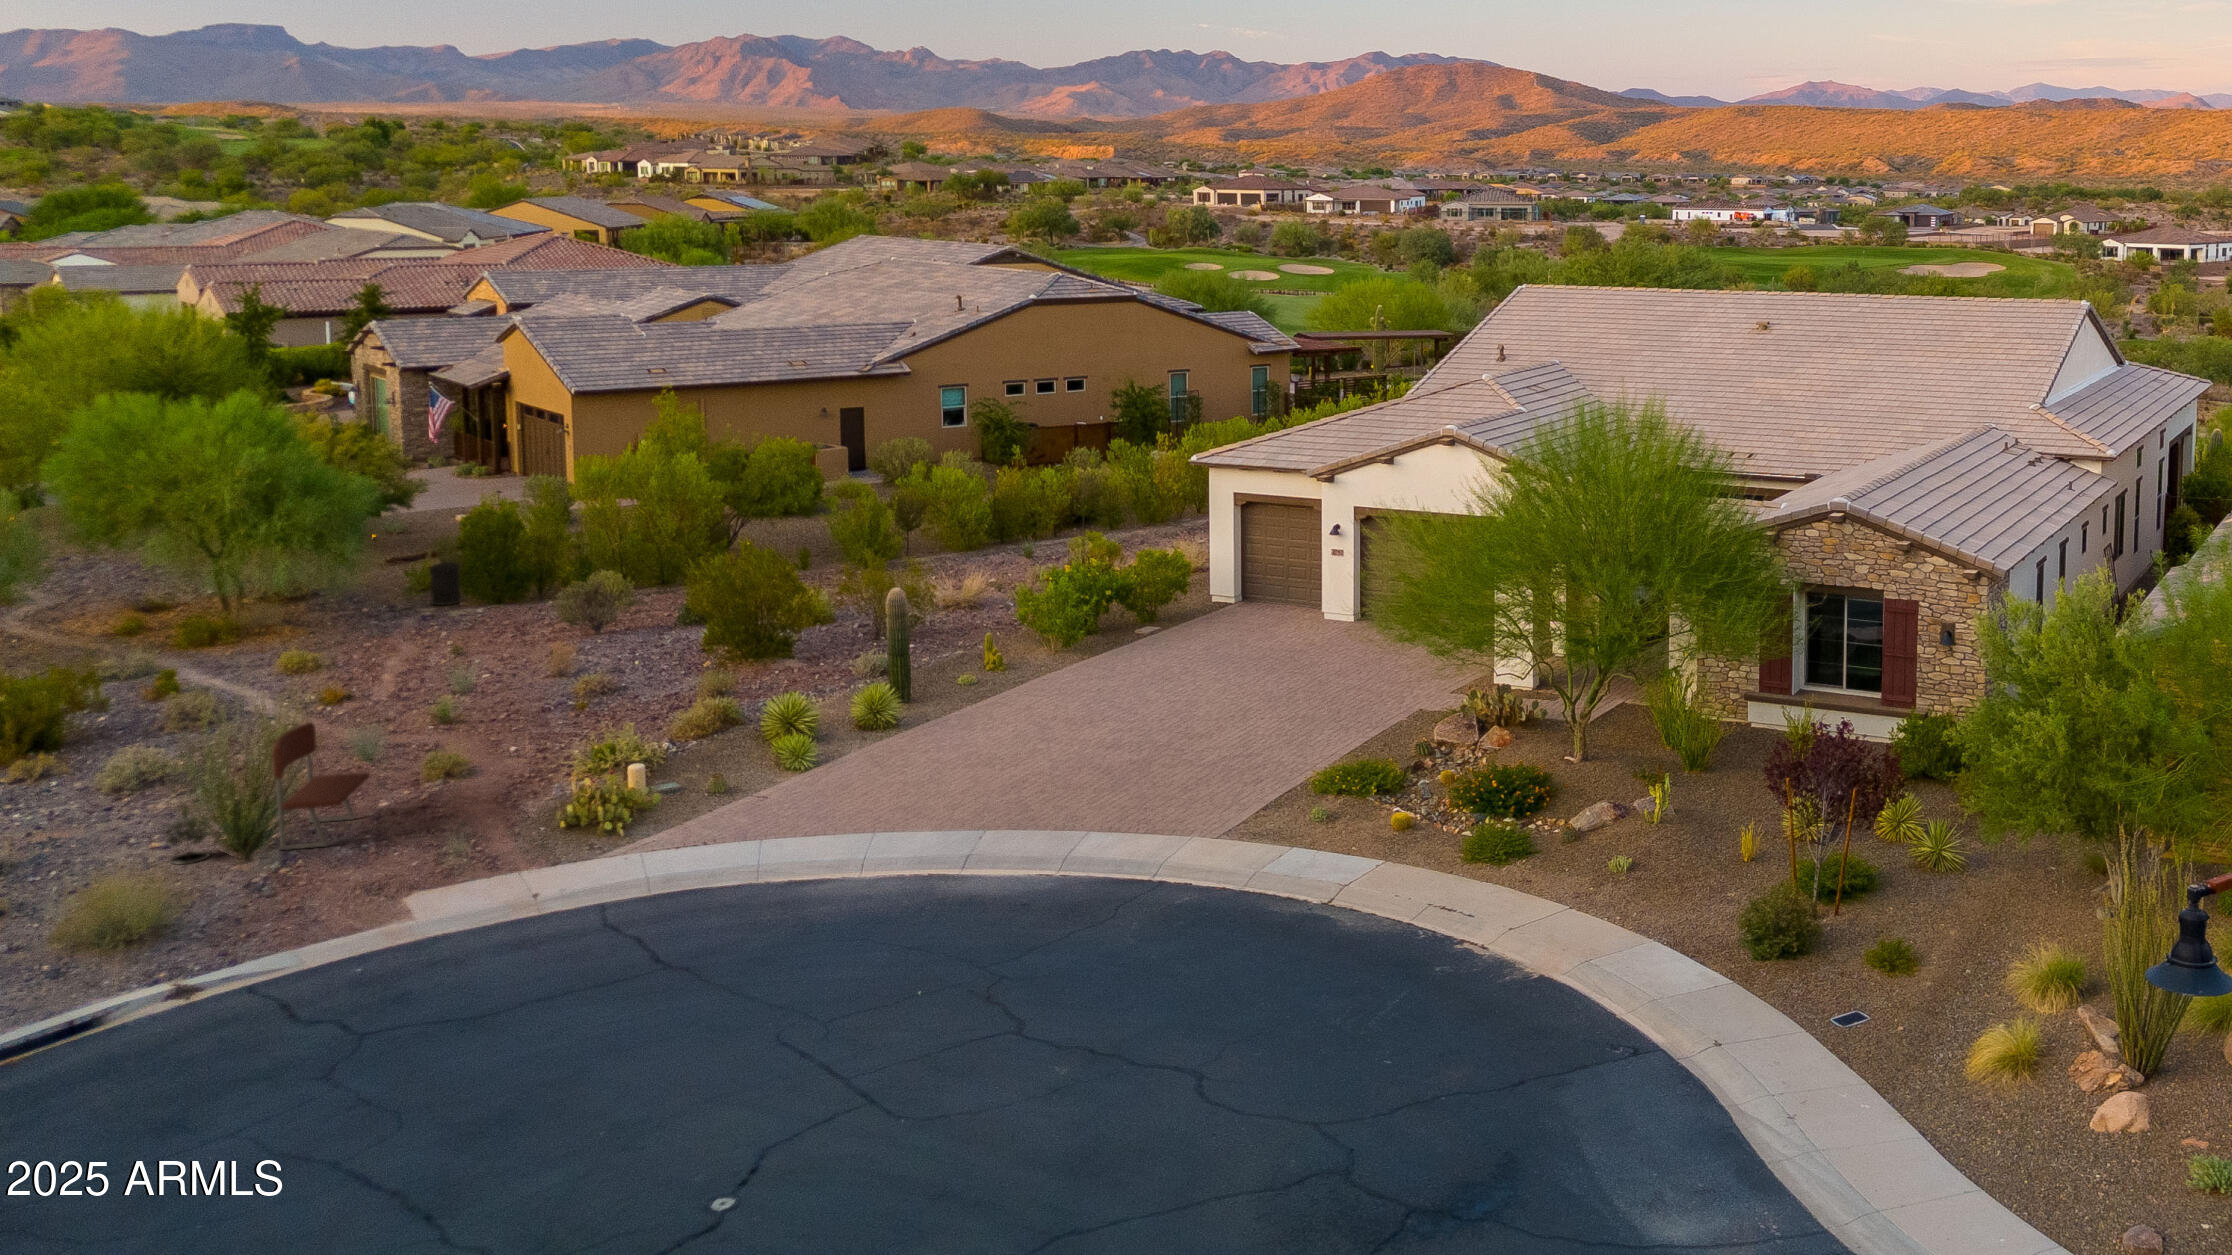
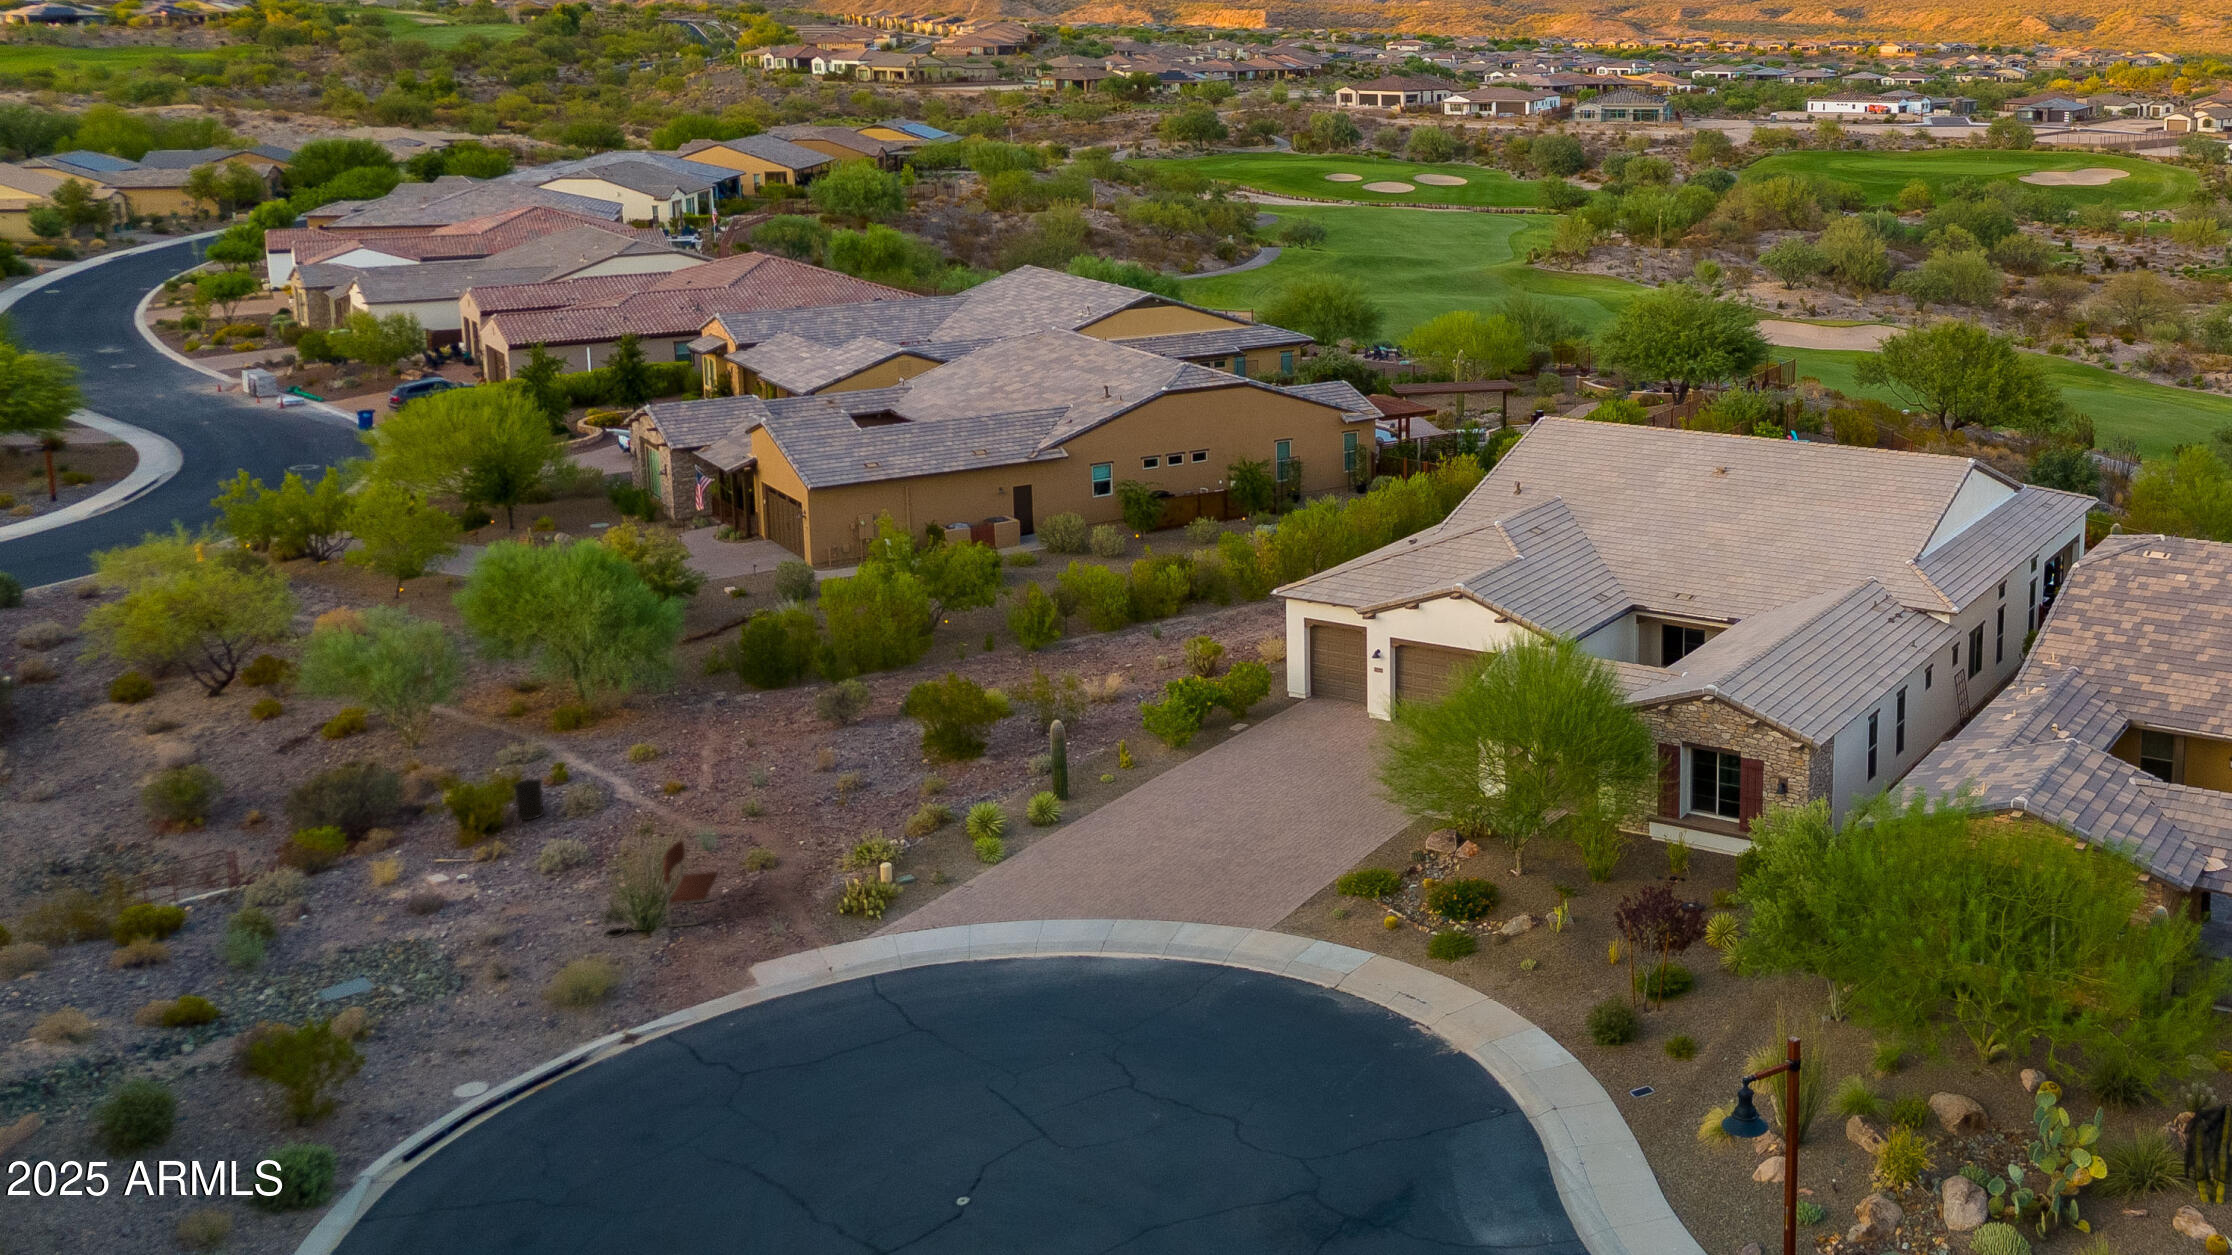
trash can: present [429,561,461,605] -> present [514,779,543,820]

